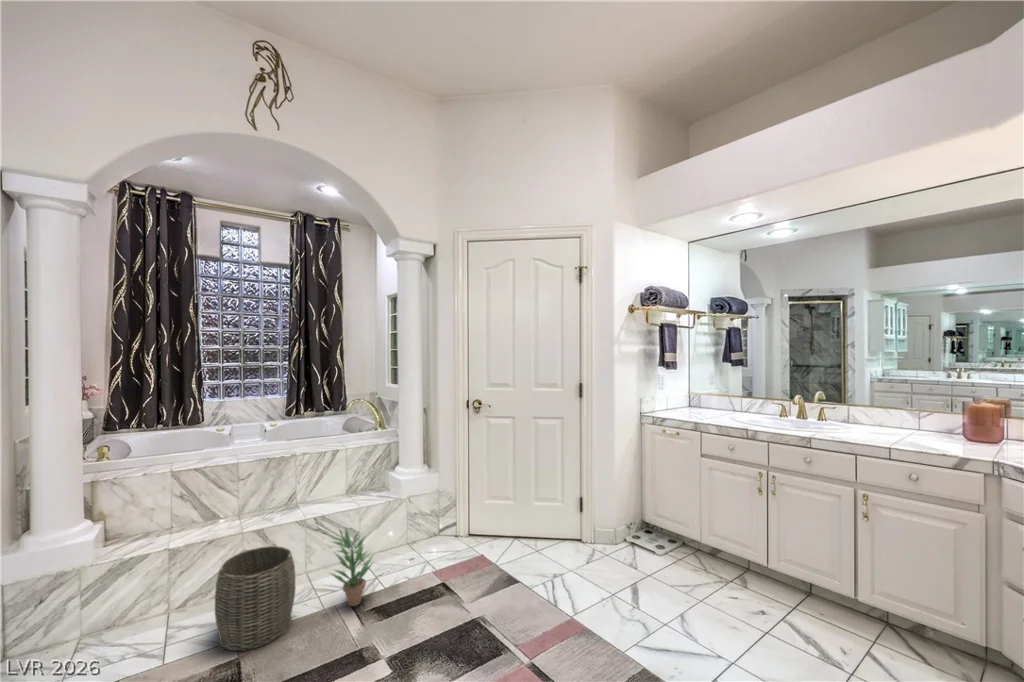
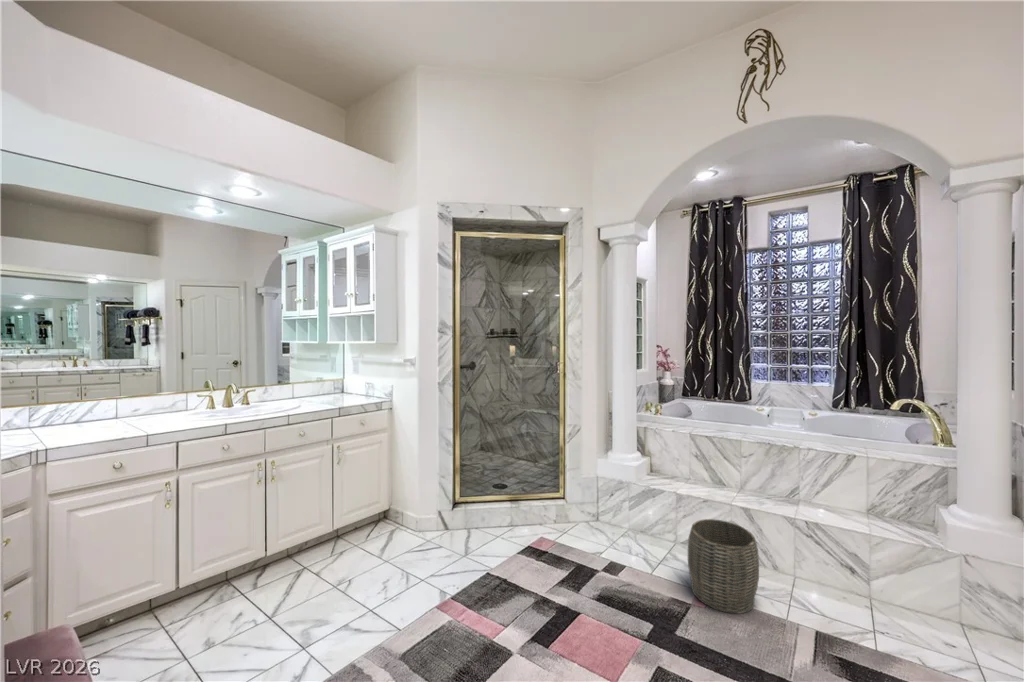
potted plant: present [331,529,372,606] -> none [794,542,863,645]

